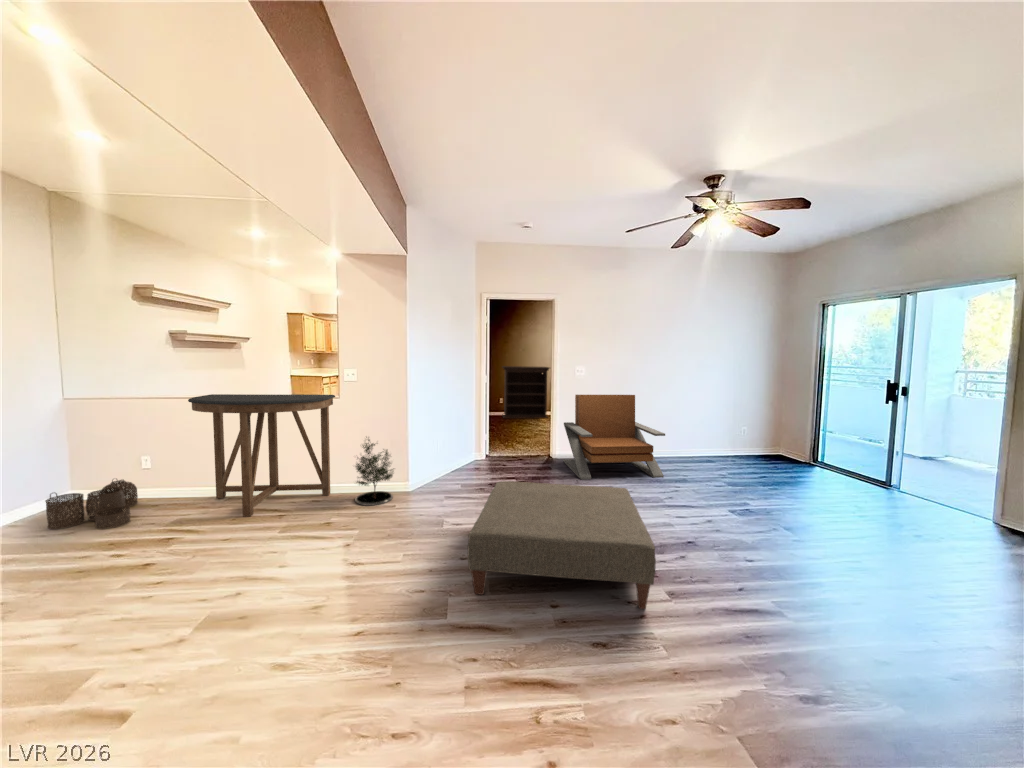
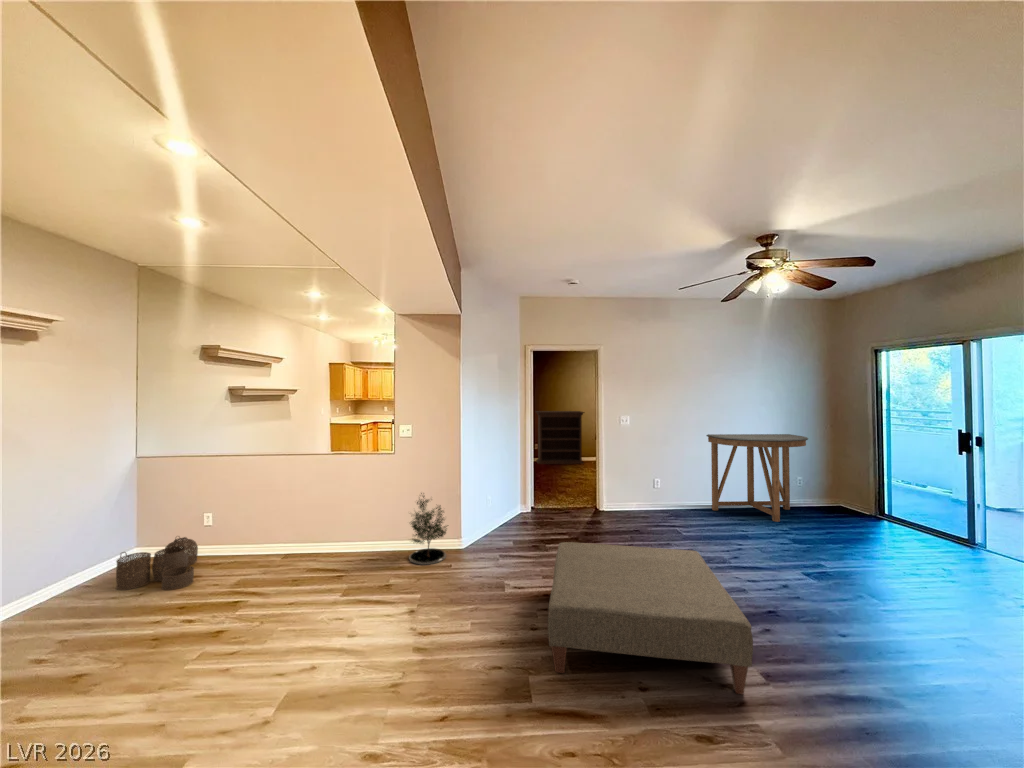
console table: present [188,394,335,517] -> present [706,434,808,522]
lounge chair: present [563,395,665,479] -> none [610,444,721,535]

